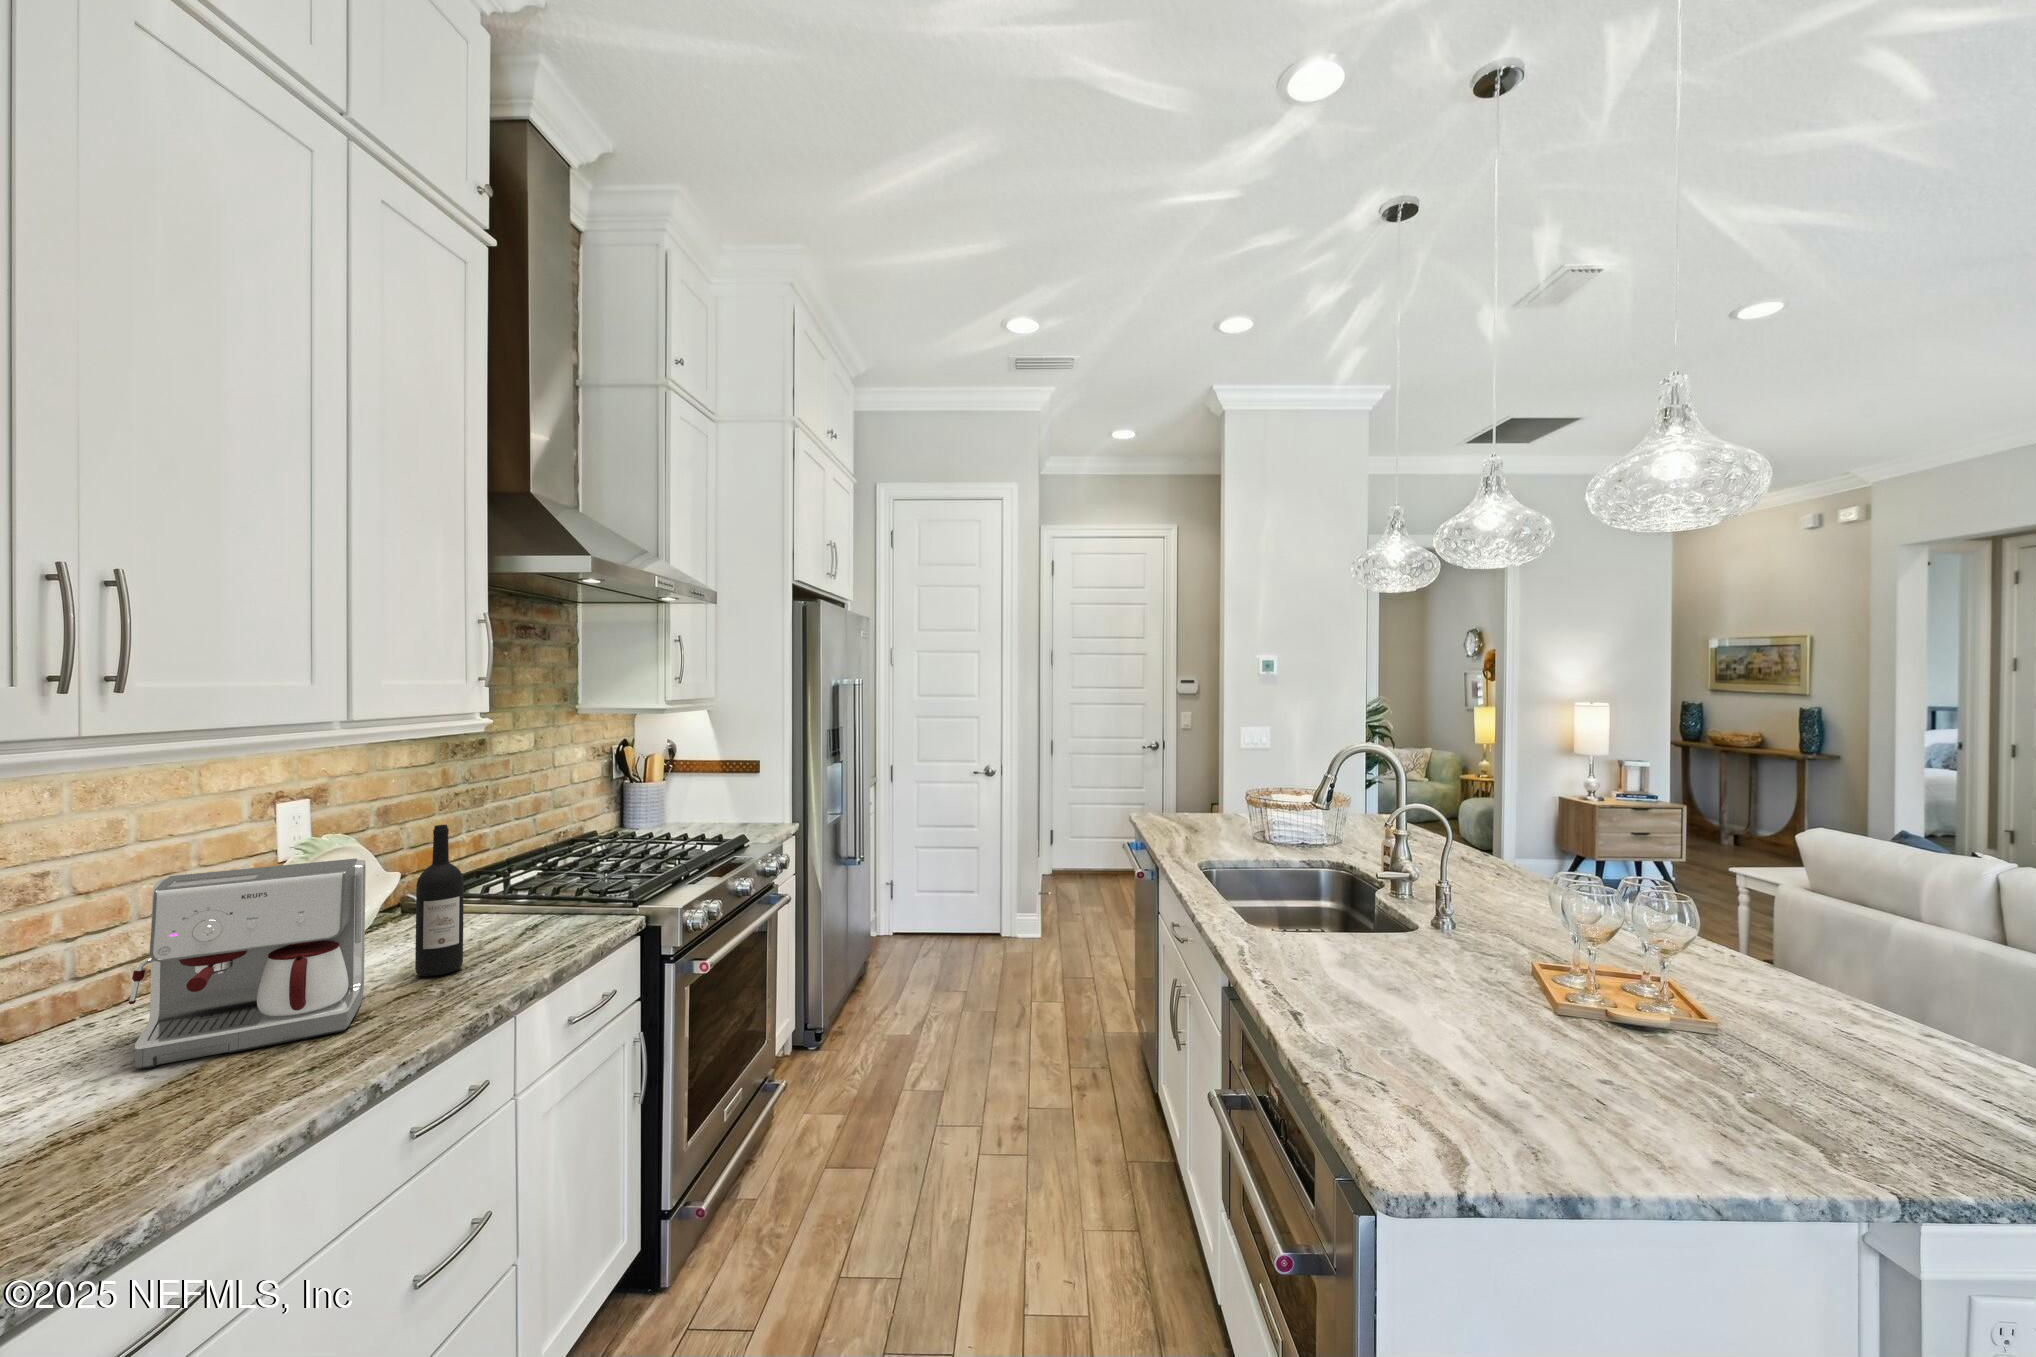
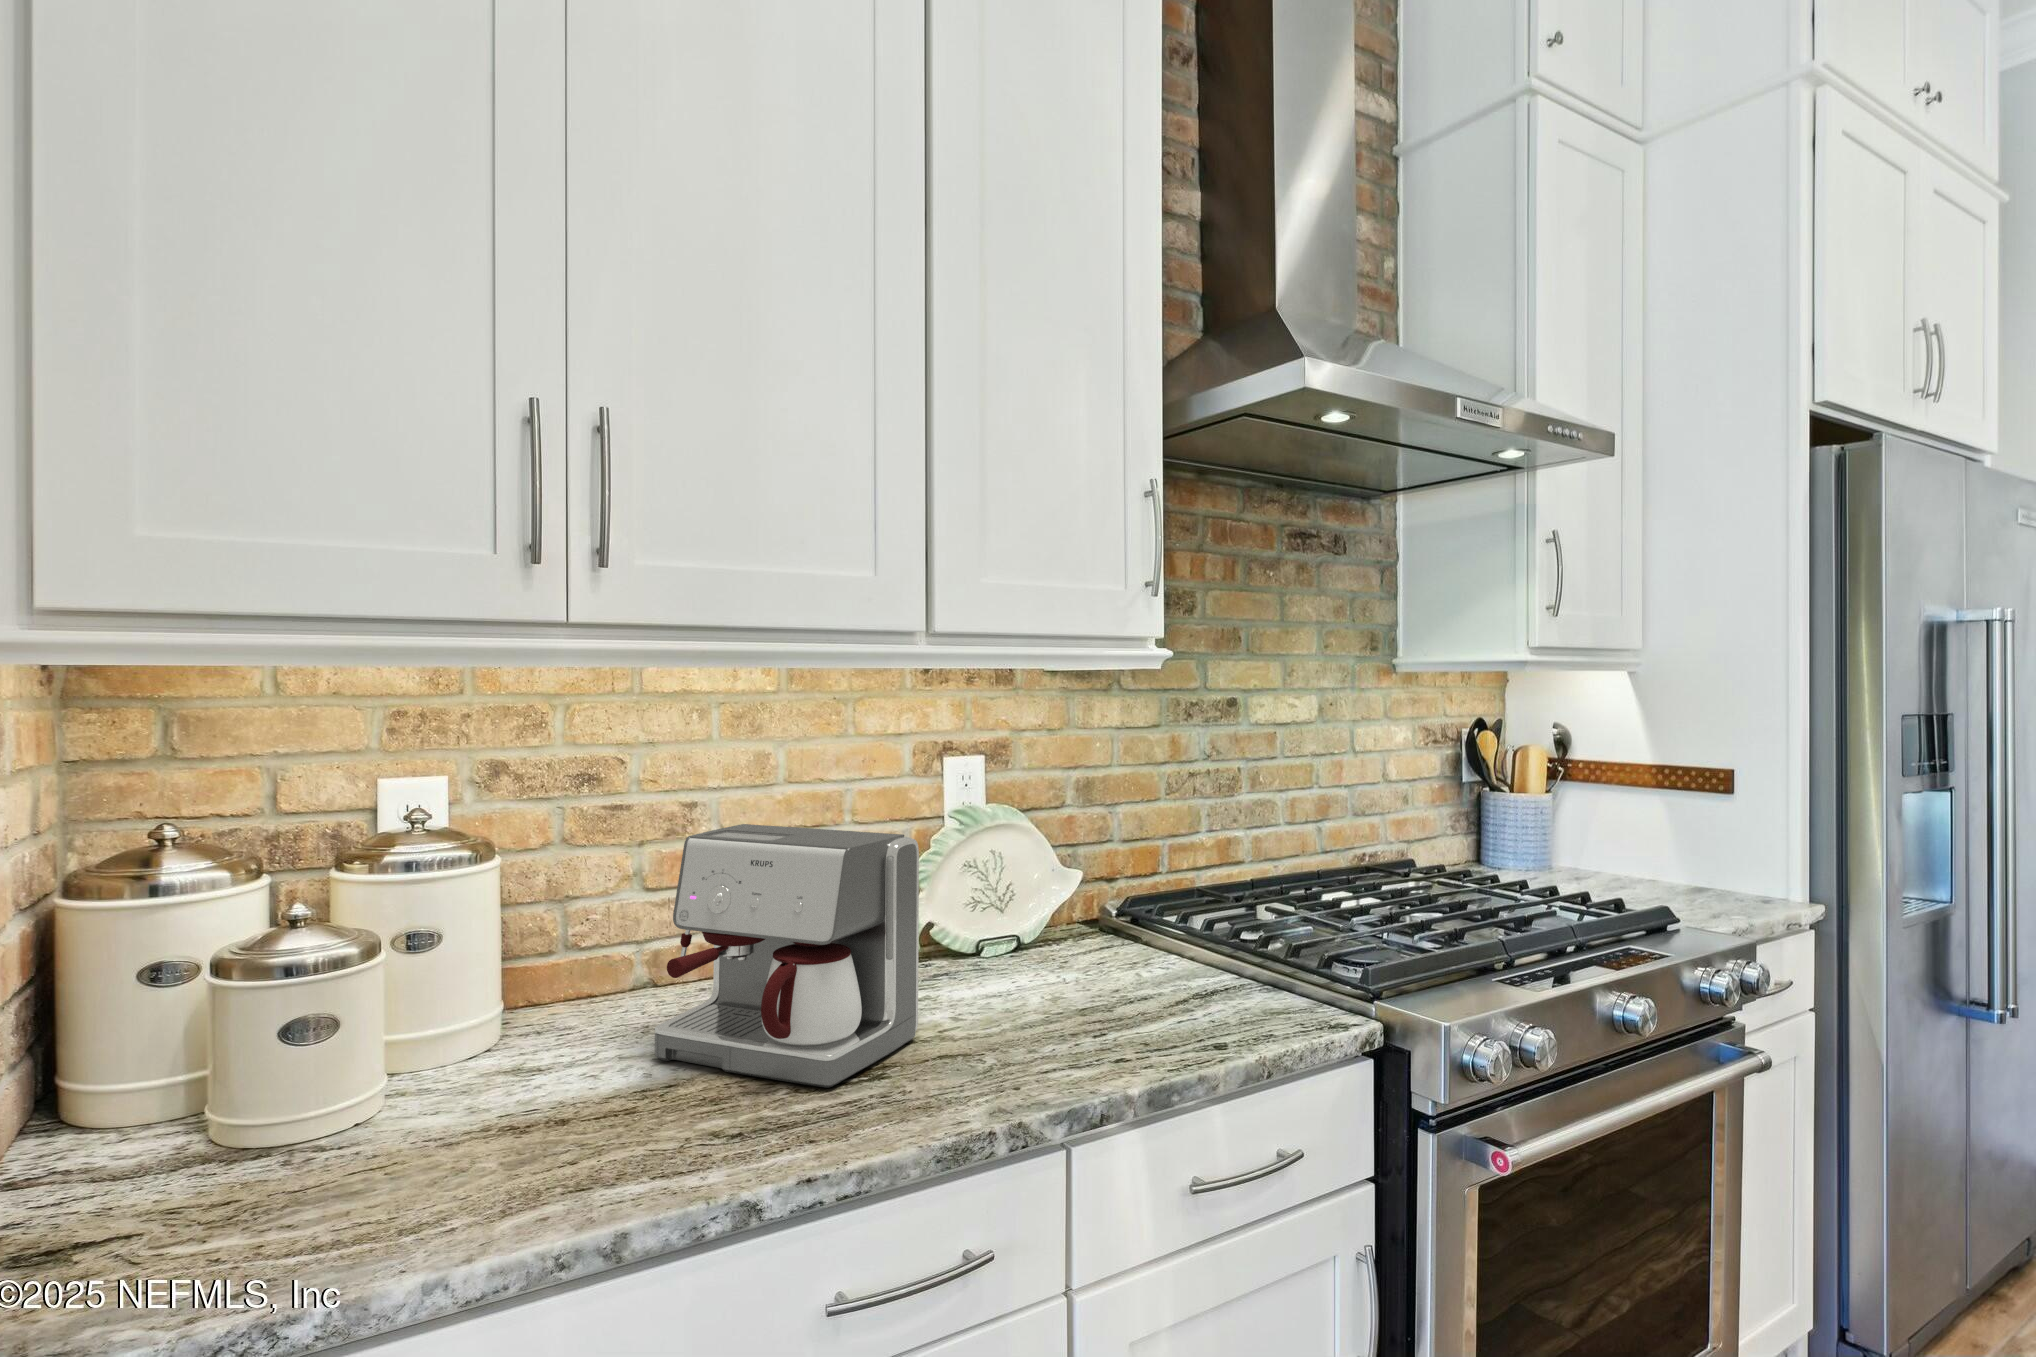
wine bottle: present [415,825,464,976] -> none [993,802,1054,1039]

